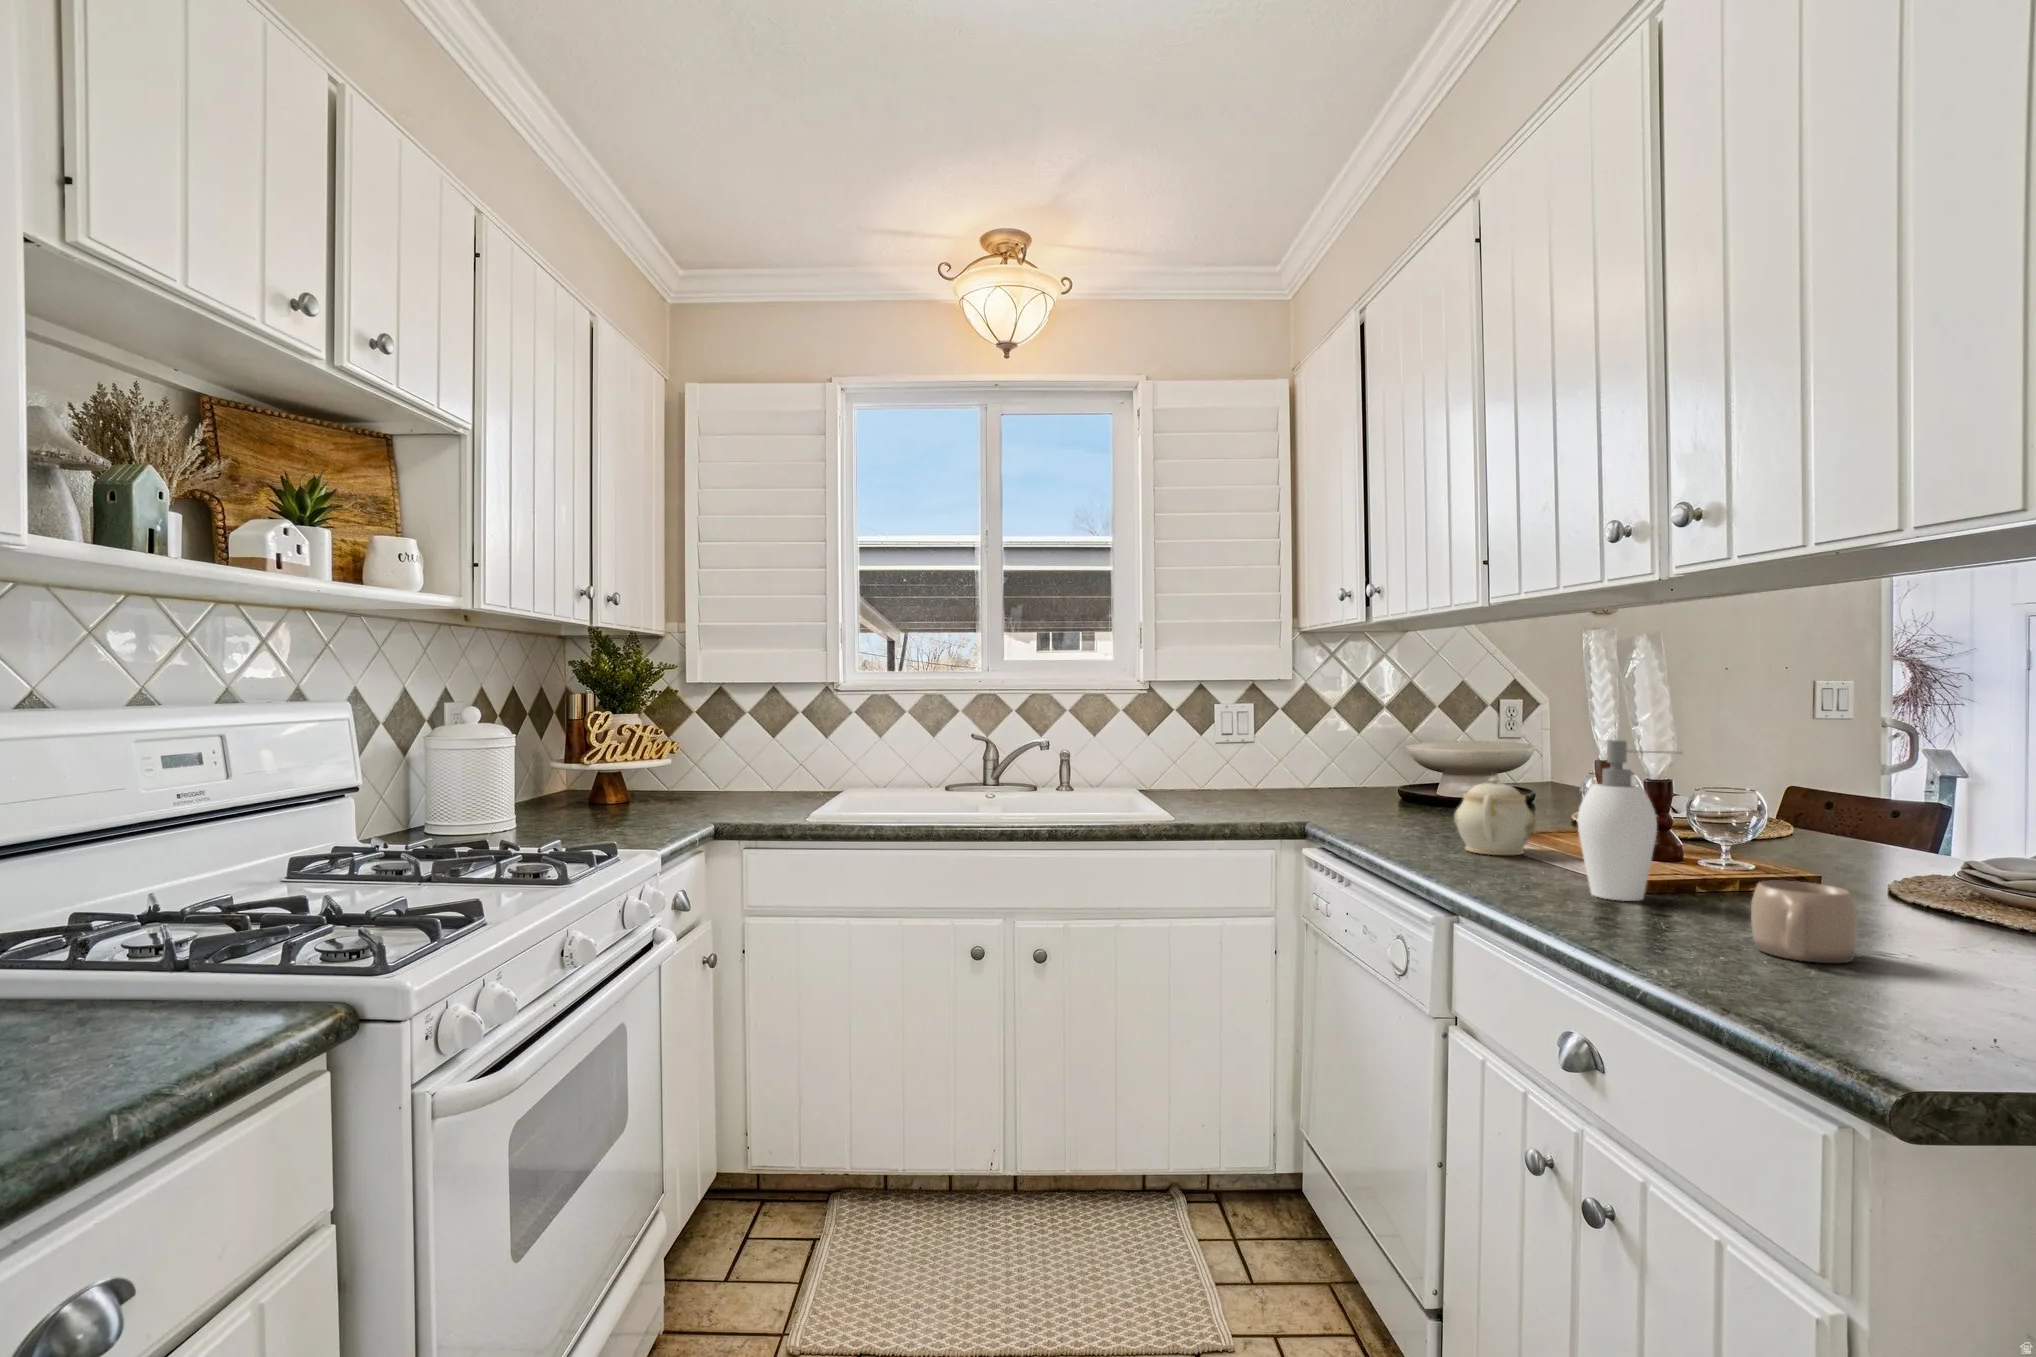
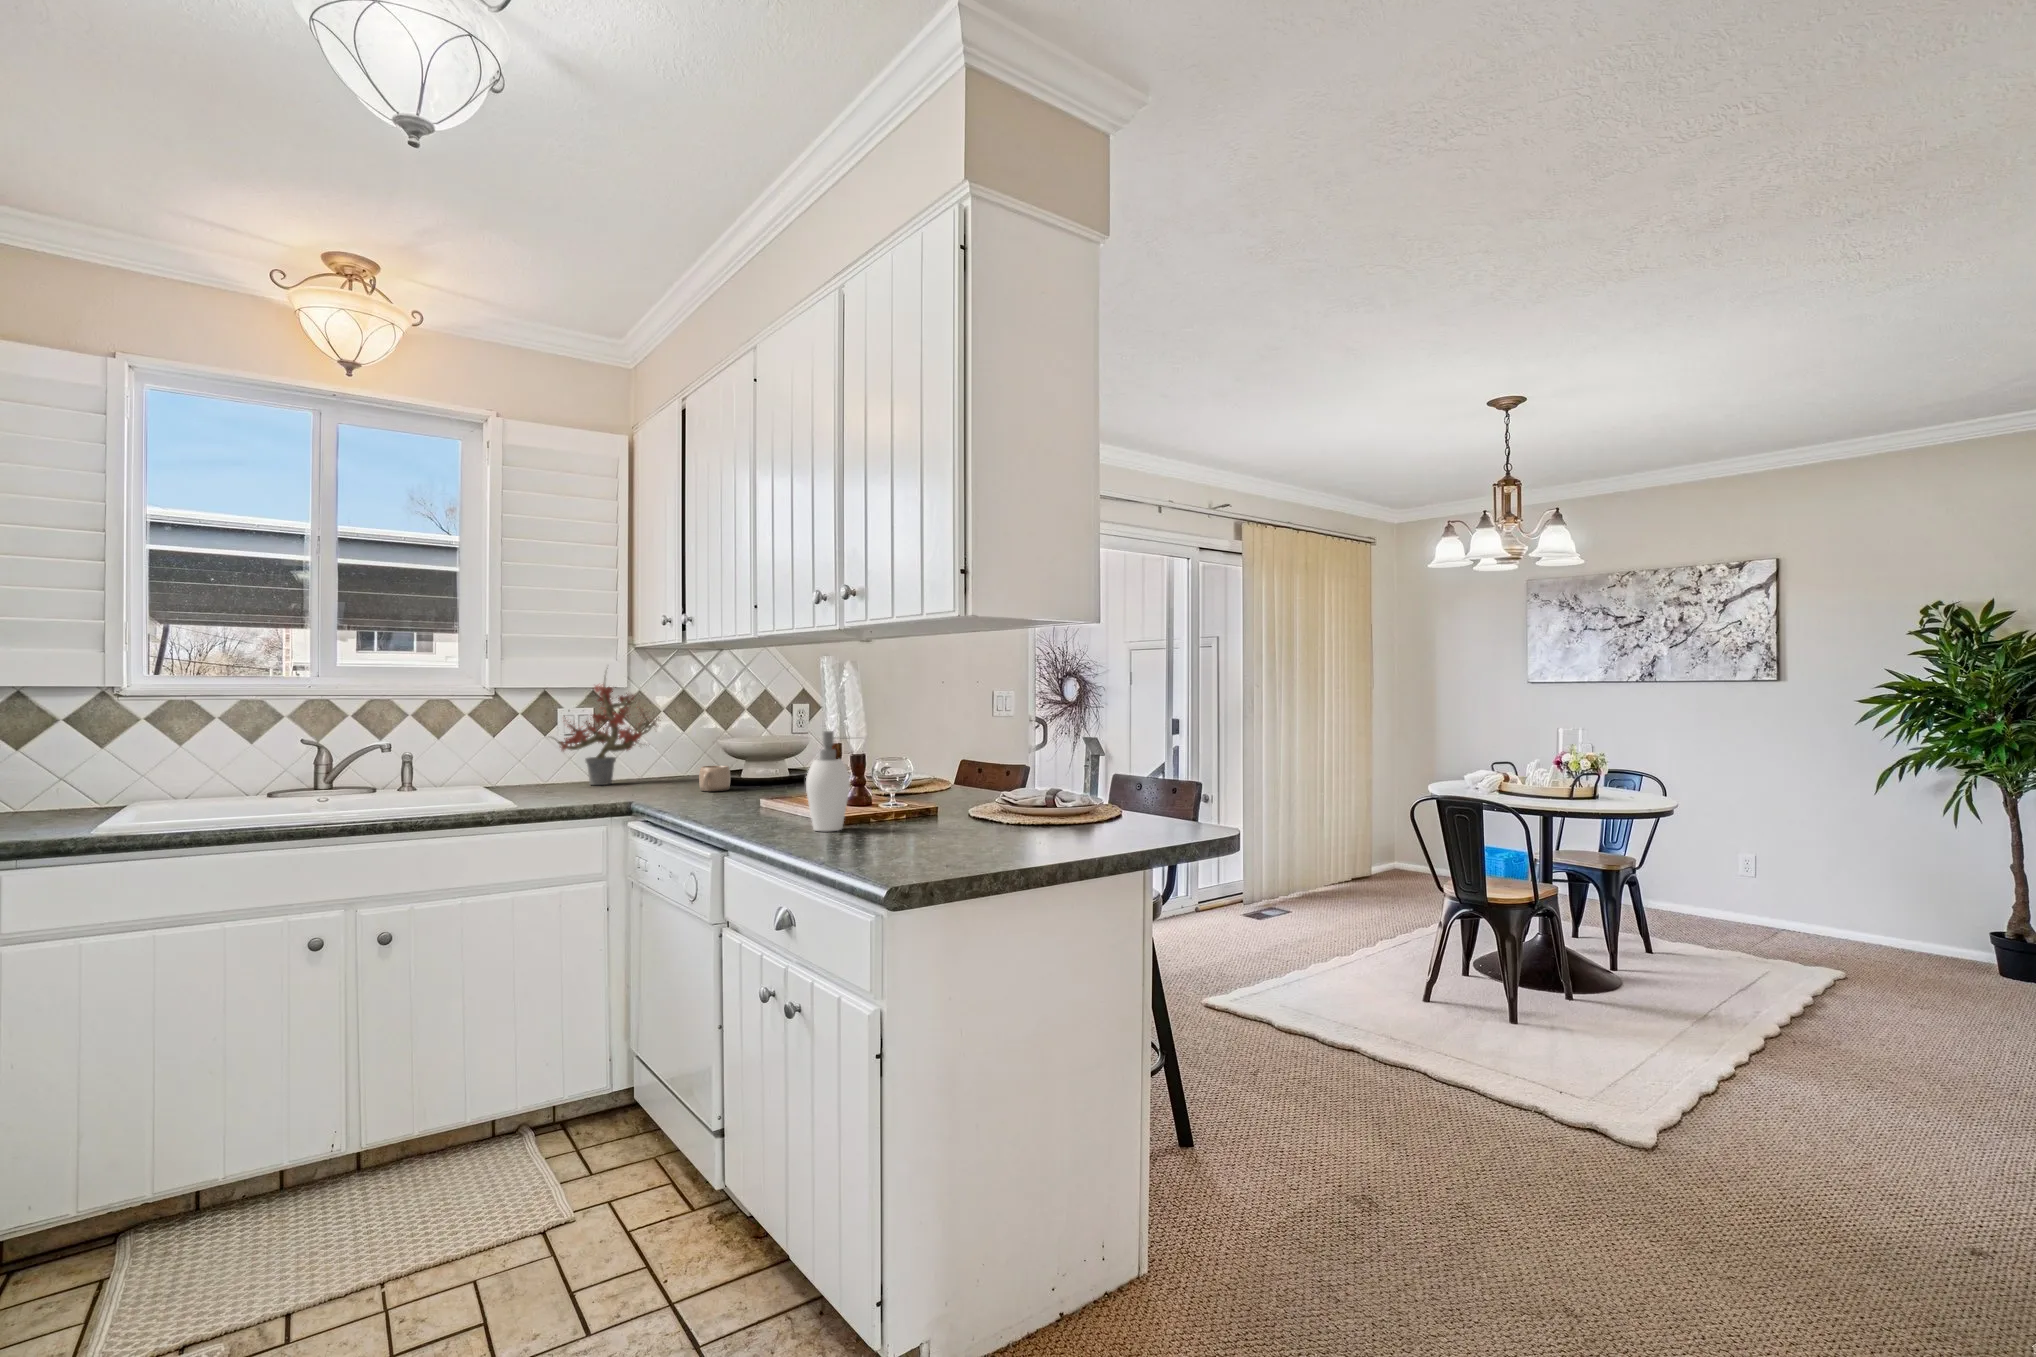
potted plant: none [1200,652,1332,795] -> present [555,678,659,785]
teapot: present [1454,778,1535,855] -> none [741,760,794,813]
mug: present [1751,881,1858,963] -> present [699,766,731,791]

